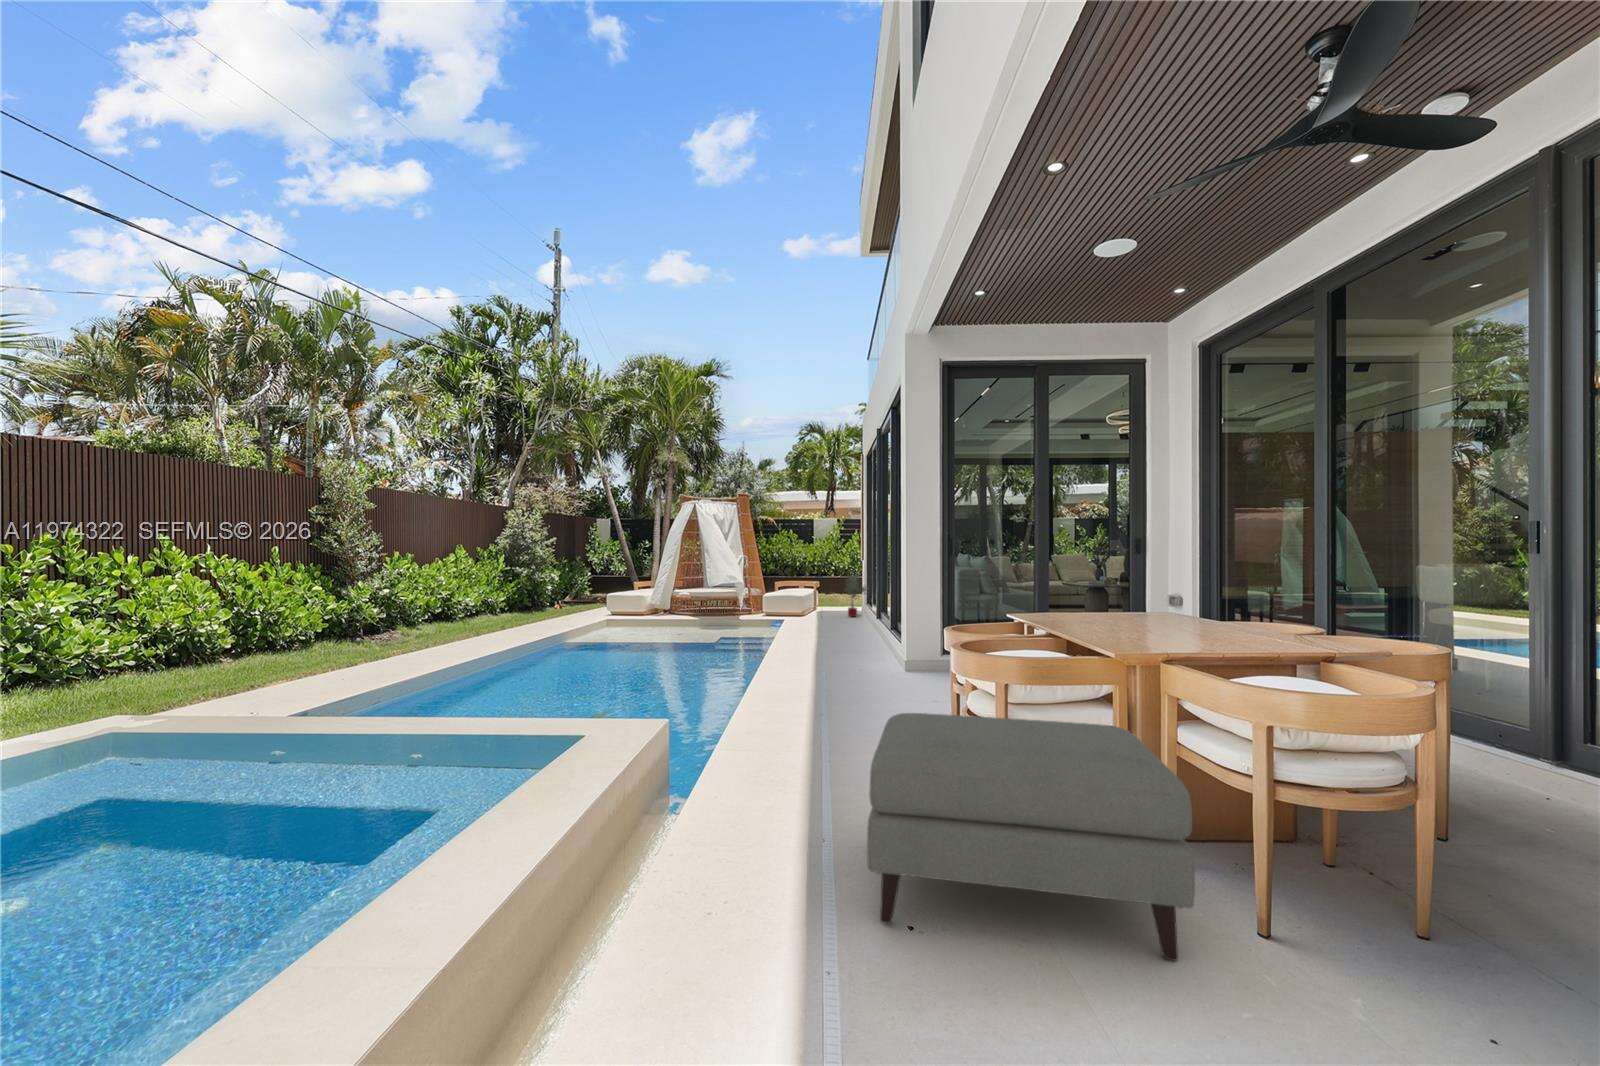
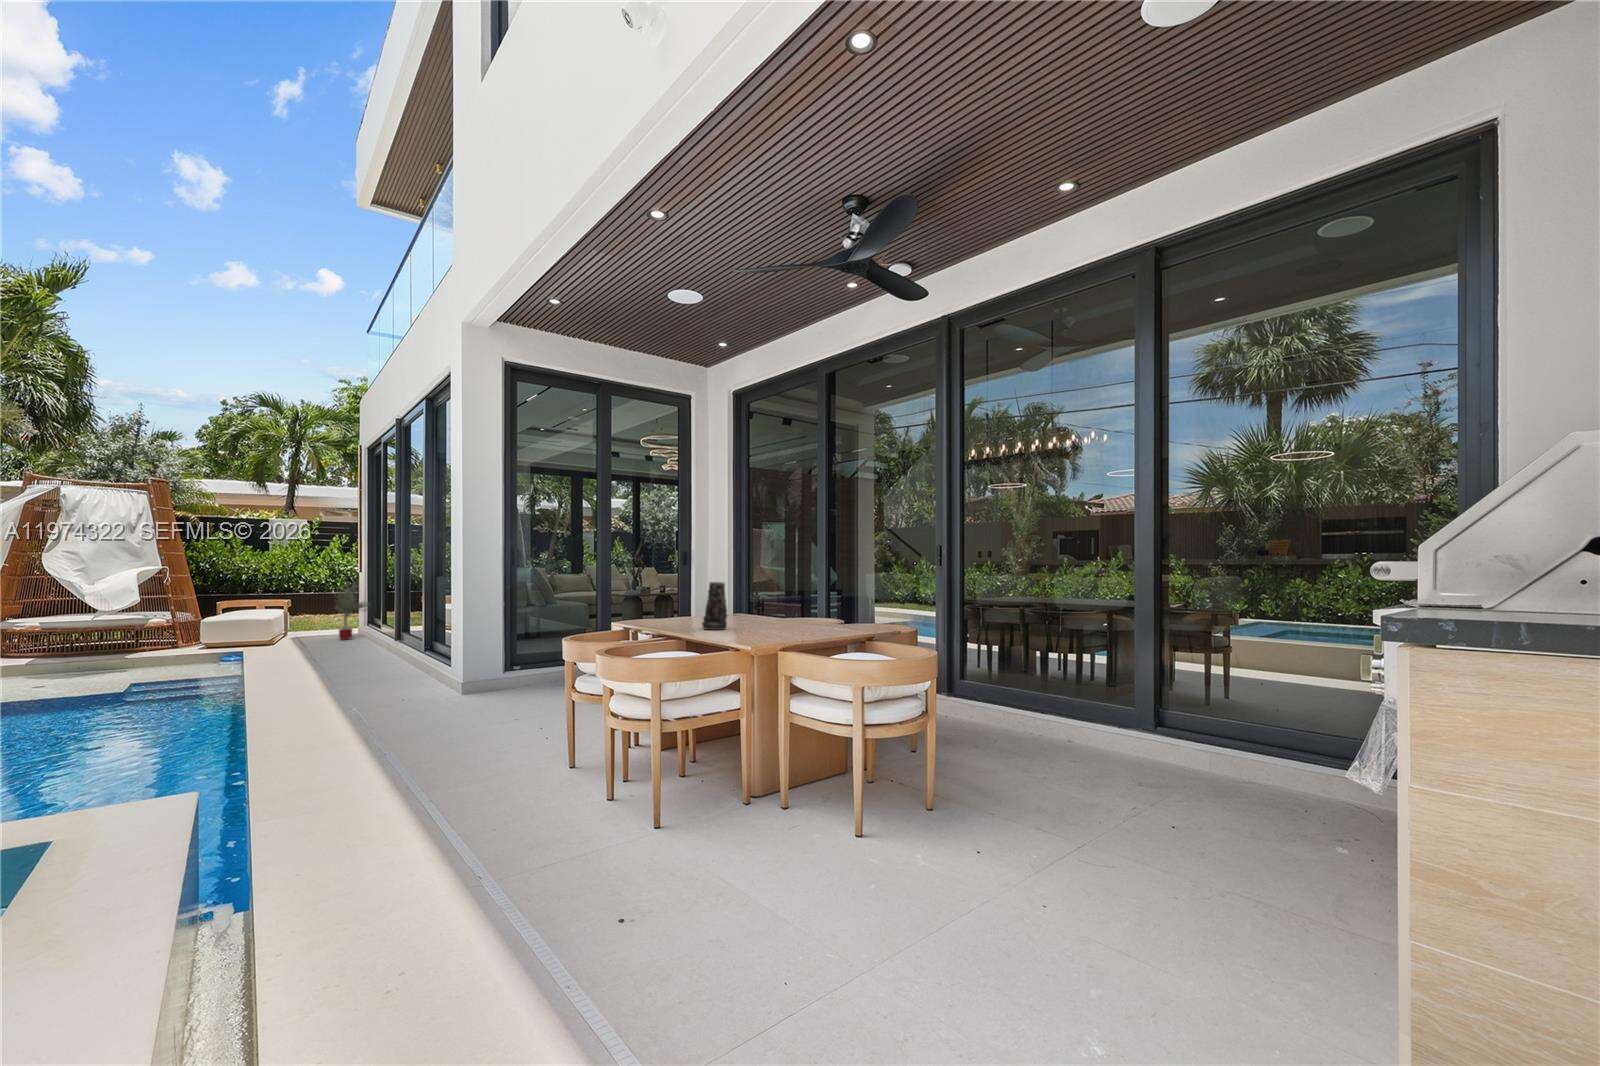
vase: none [1098,575,1130,632] -> present [702,582,727,630]
ottoman: present [867,713,1195,961] -> none [557,707,842,935]

